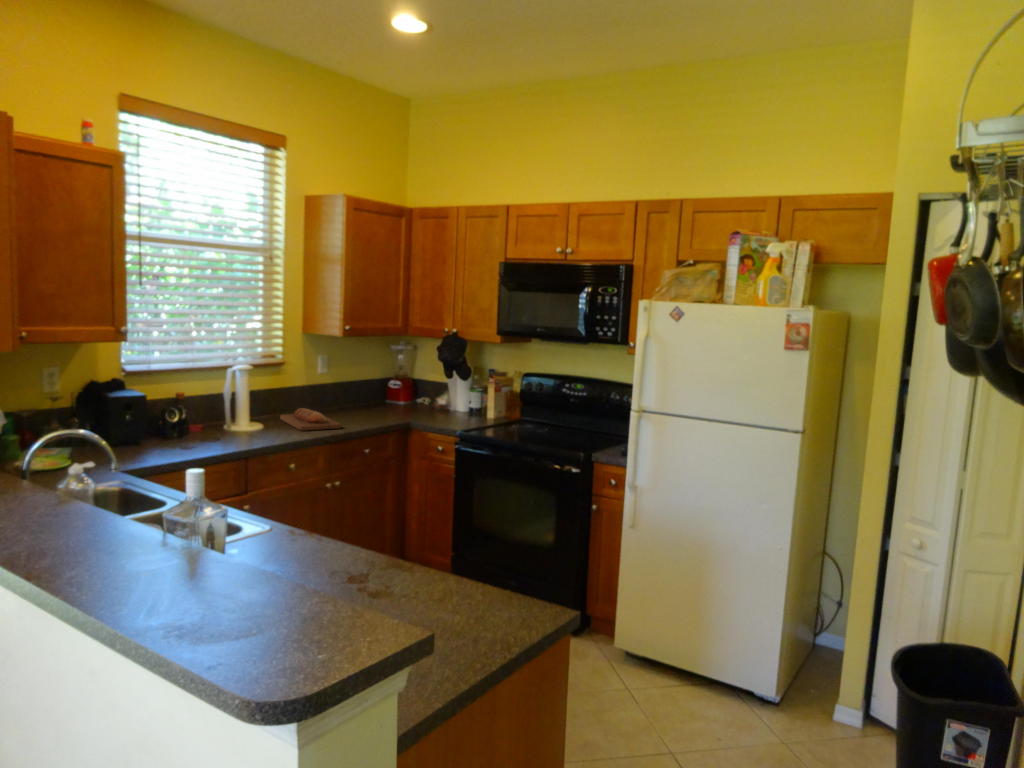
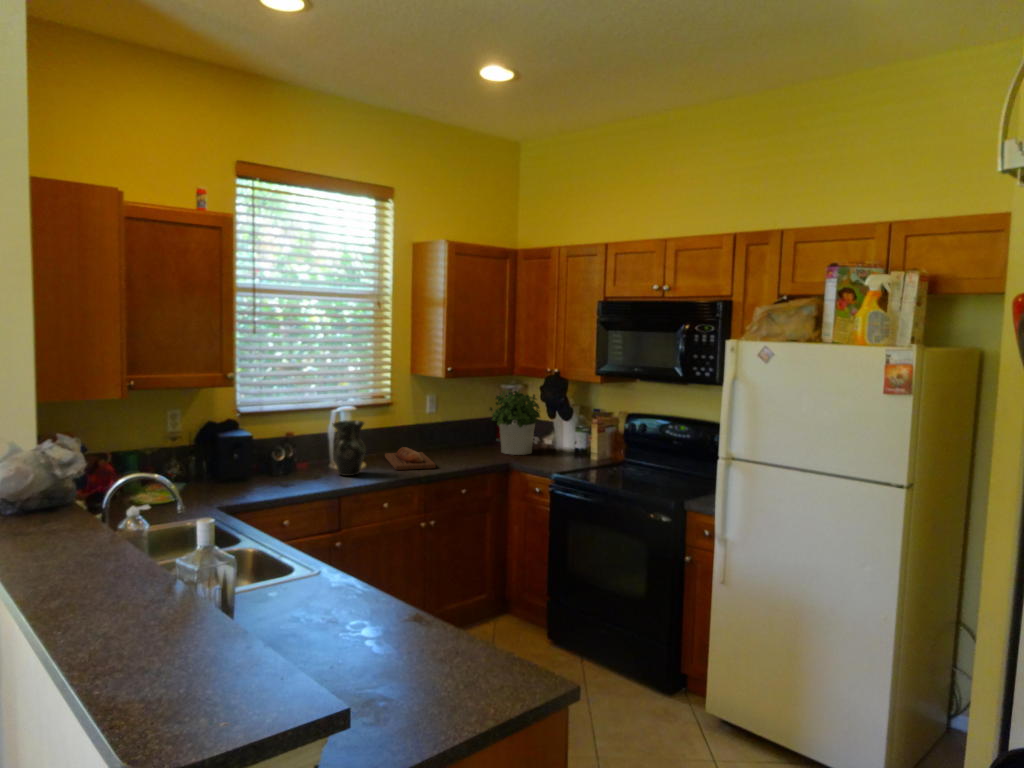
potted plant: none [384,350,438,415] -> present [490,391,540,455]
vase: none [233,379,271,437] -> present [332,420,366,476]

